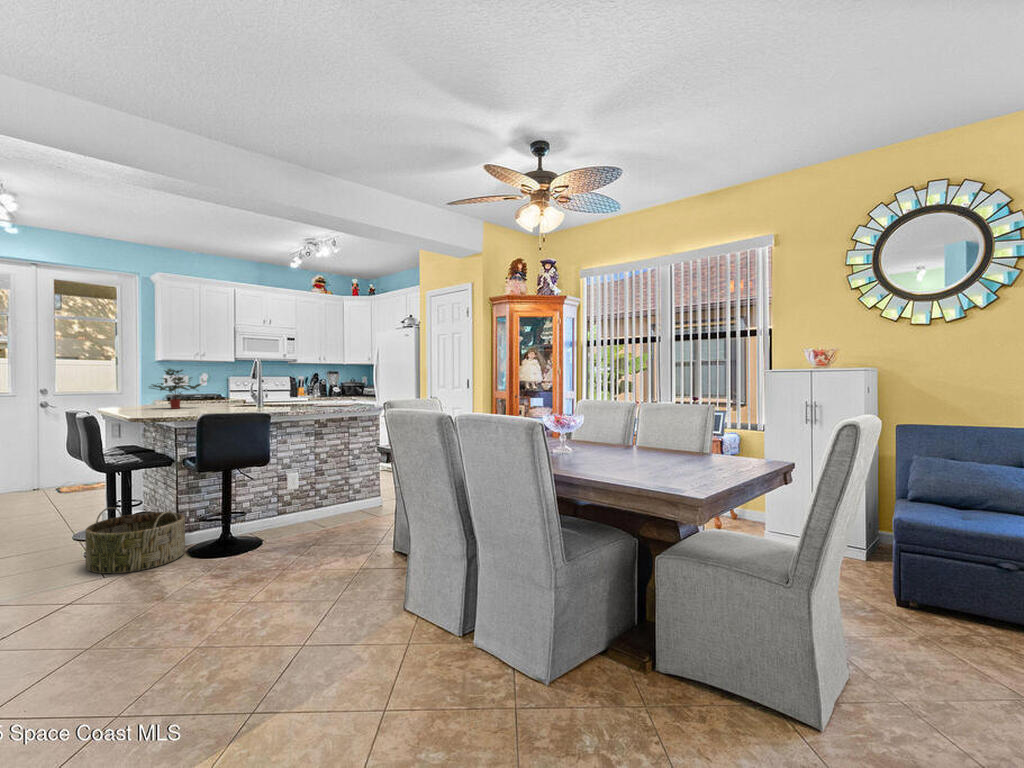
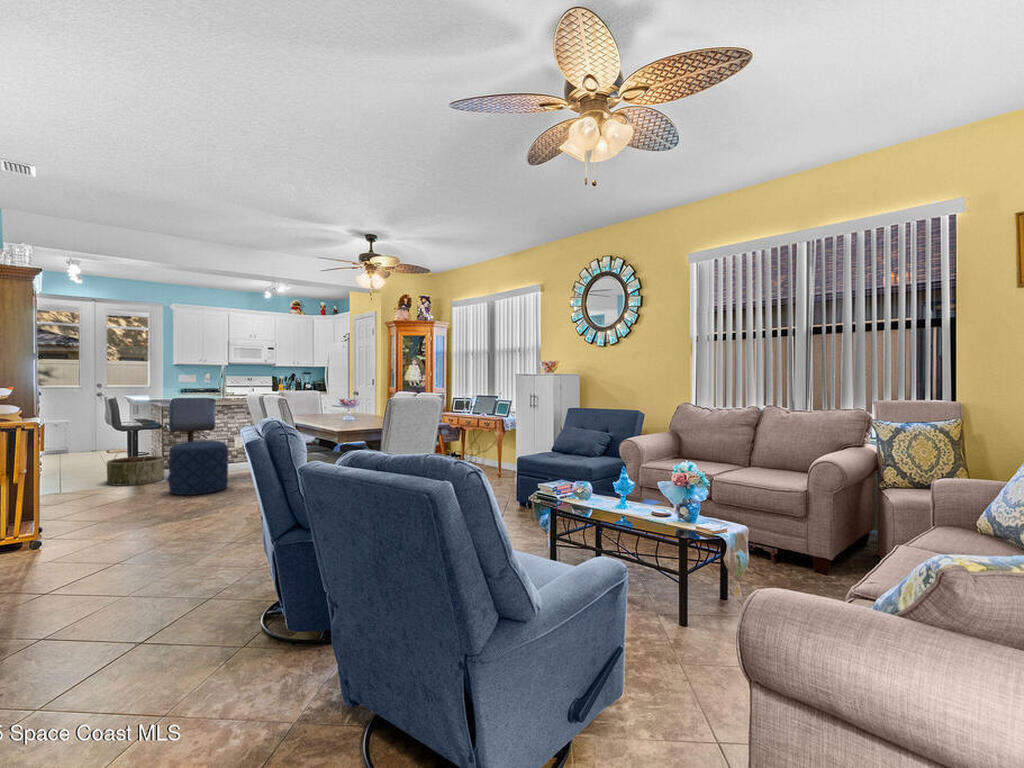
potted plant: present [152,369,201,409] -> none [152,370,187,396]
pouf: none [216,488,317,596] -> present [169,441,228,495]

